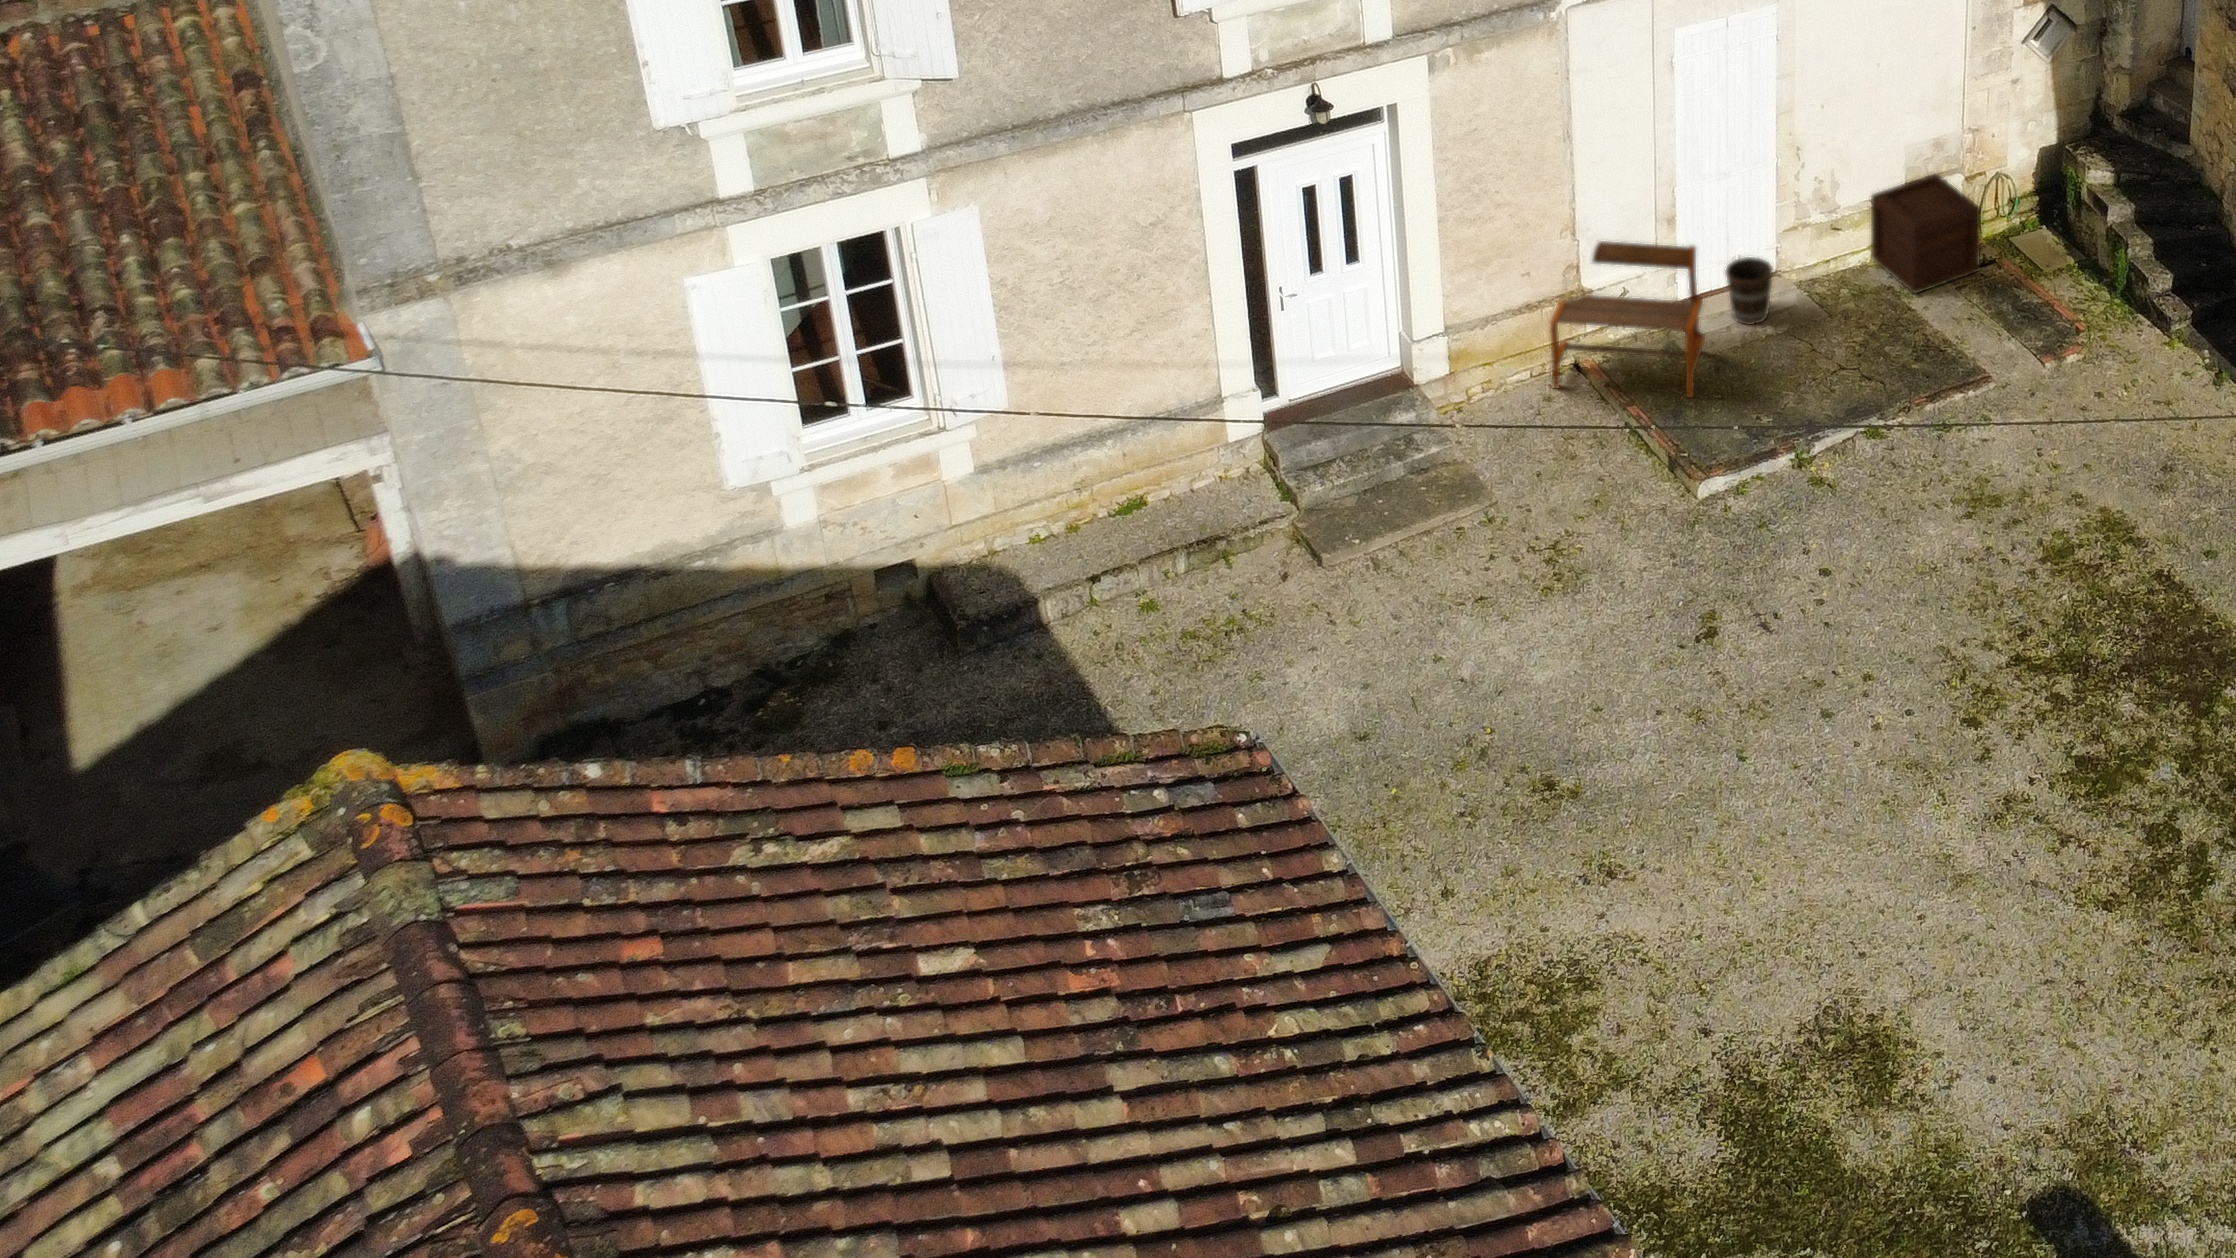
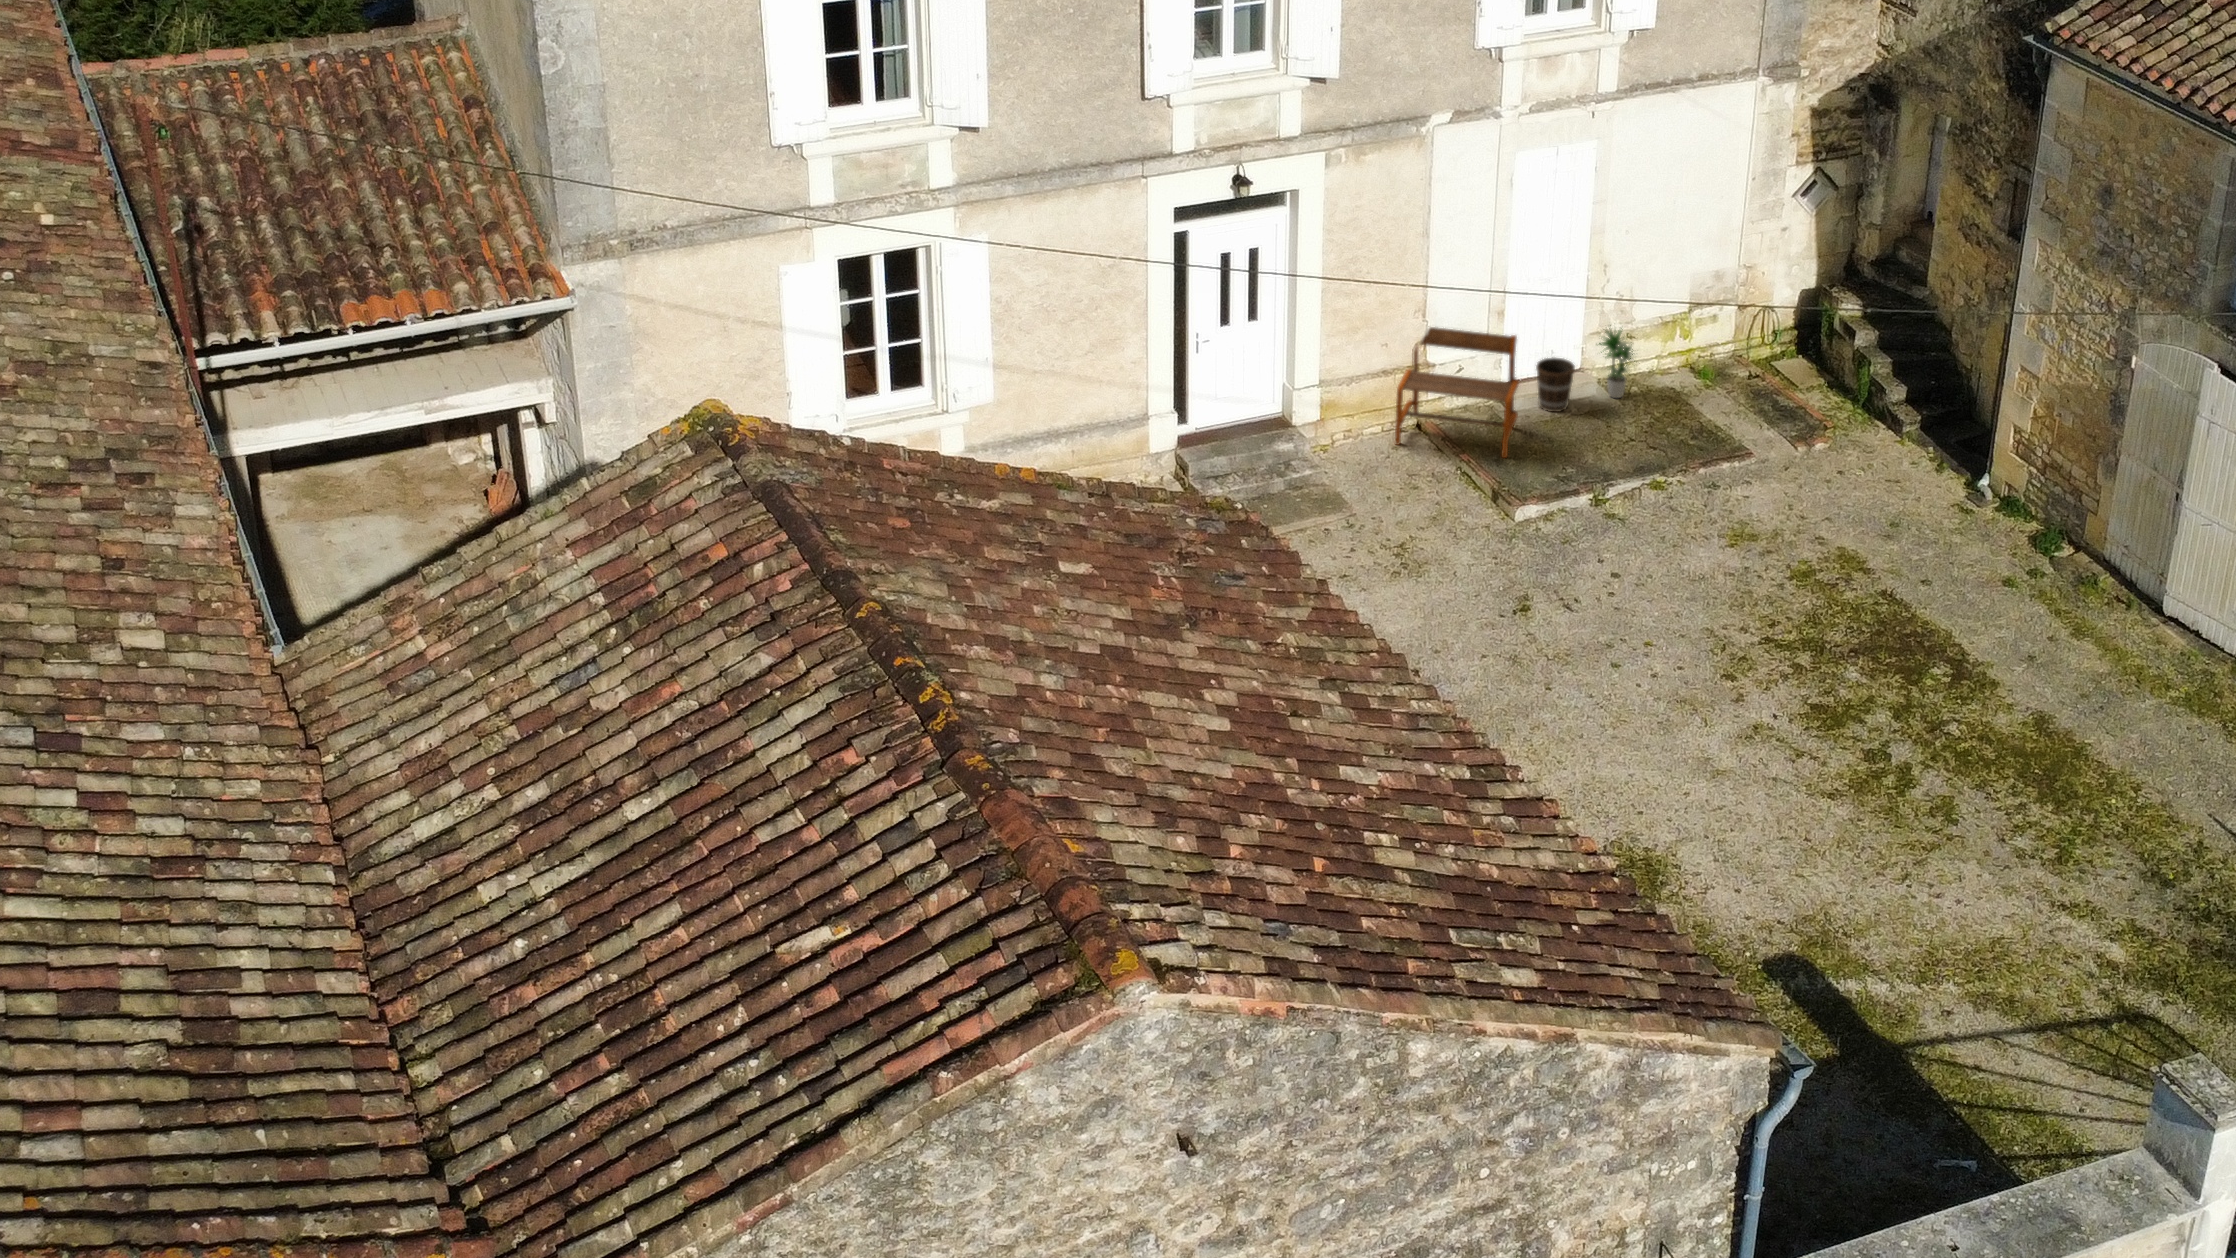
wooden crate: present [1871,174,1981,293] -> none [1653,305,1748,400]
potted plant: none [1795,209,1855,299] -> present [1599,328,1635,398]

